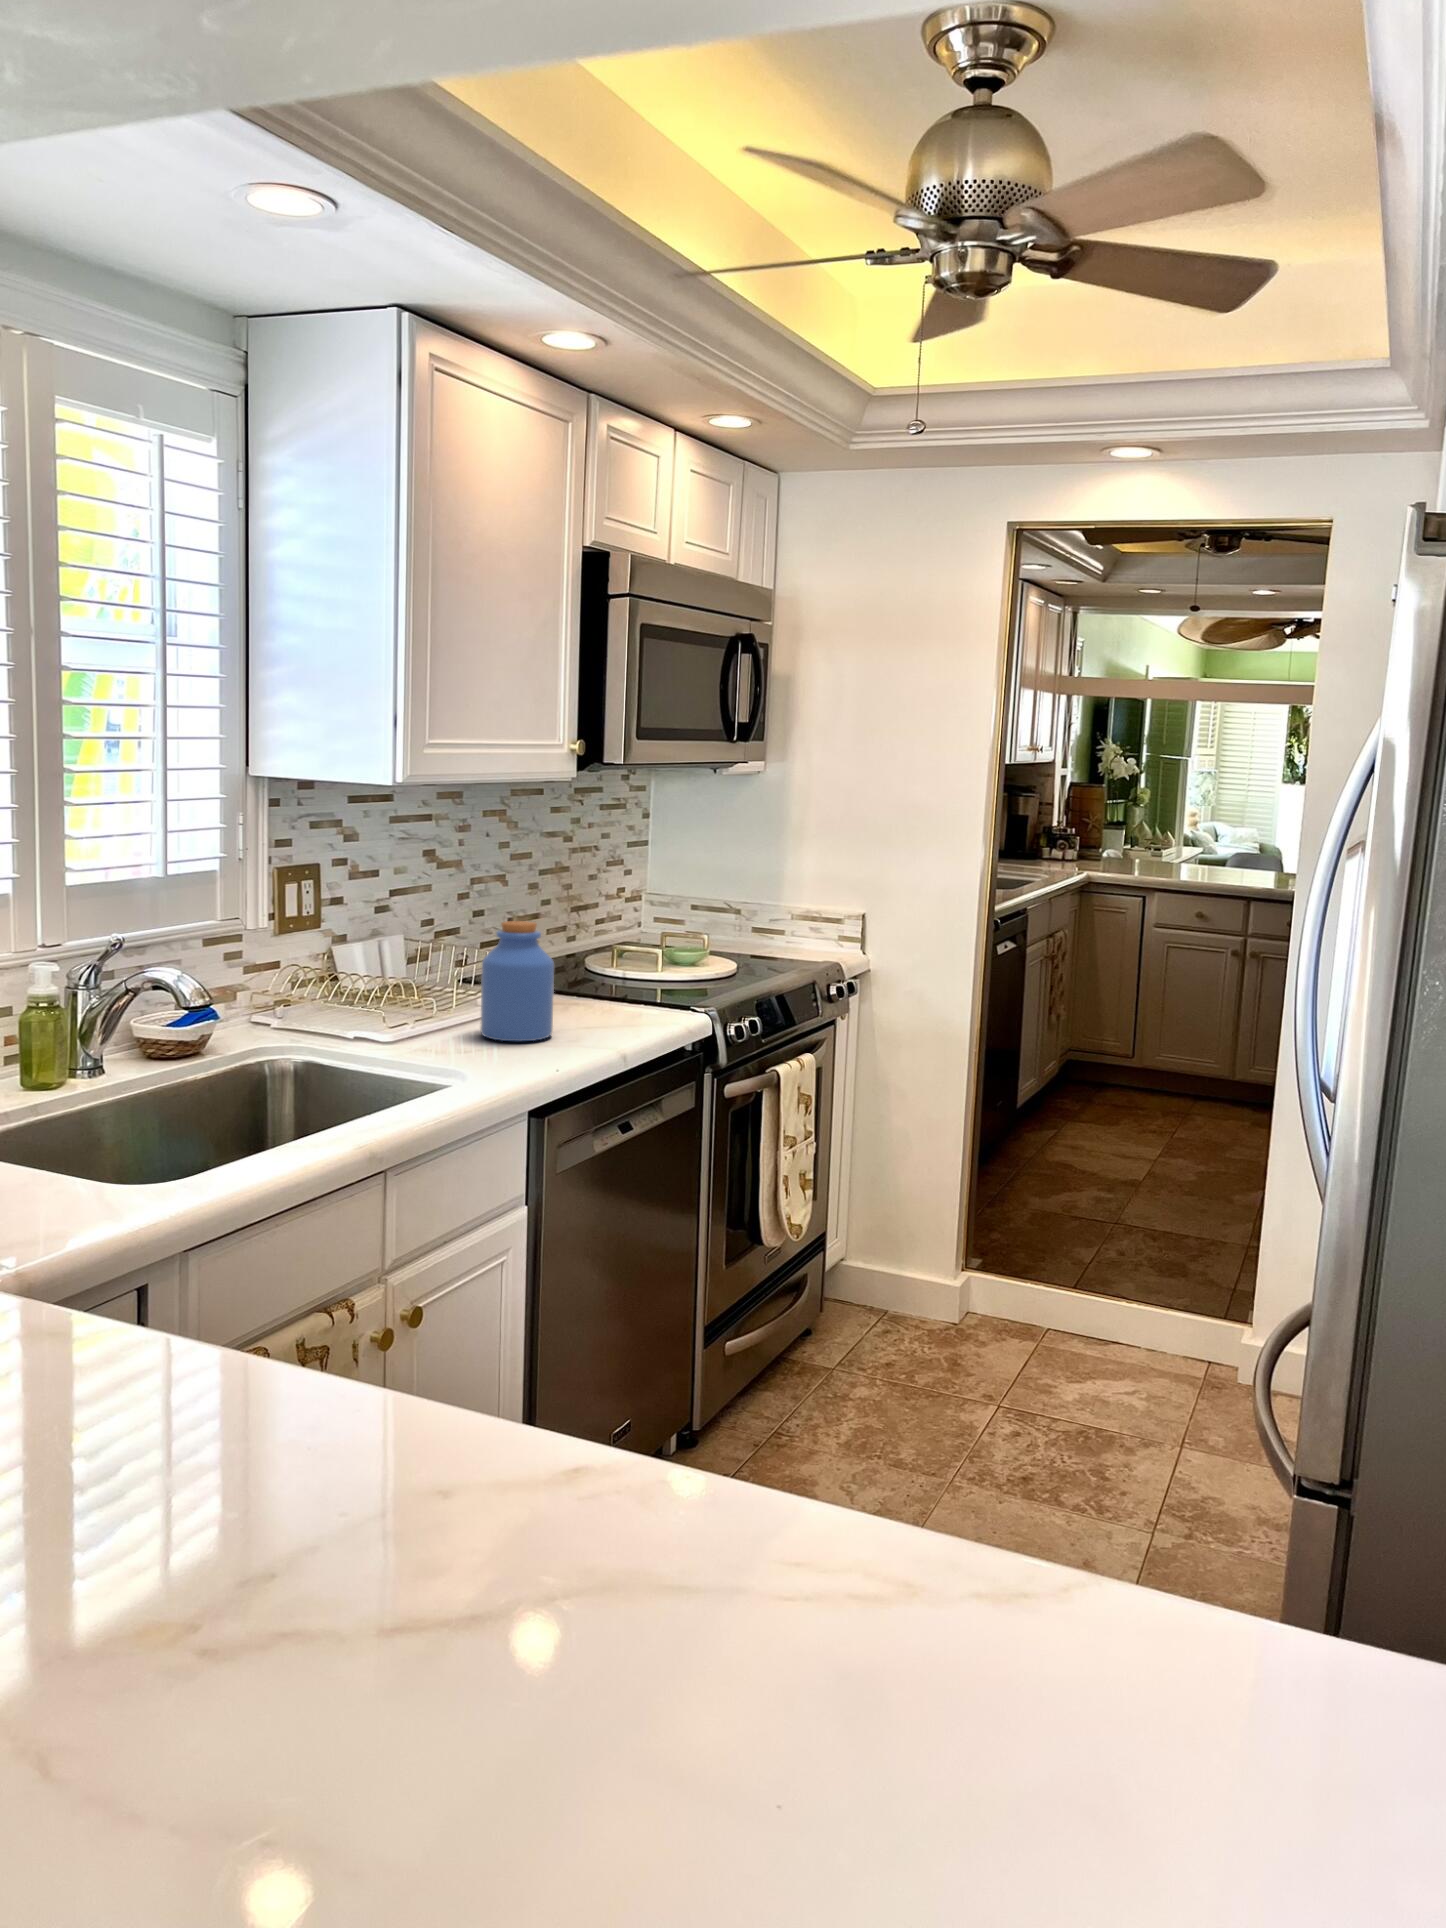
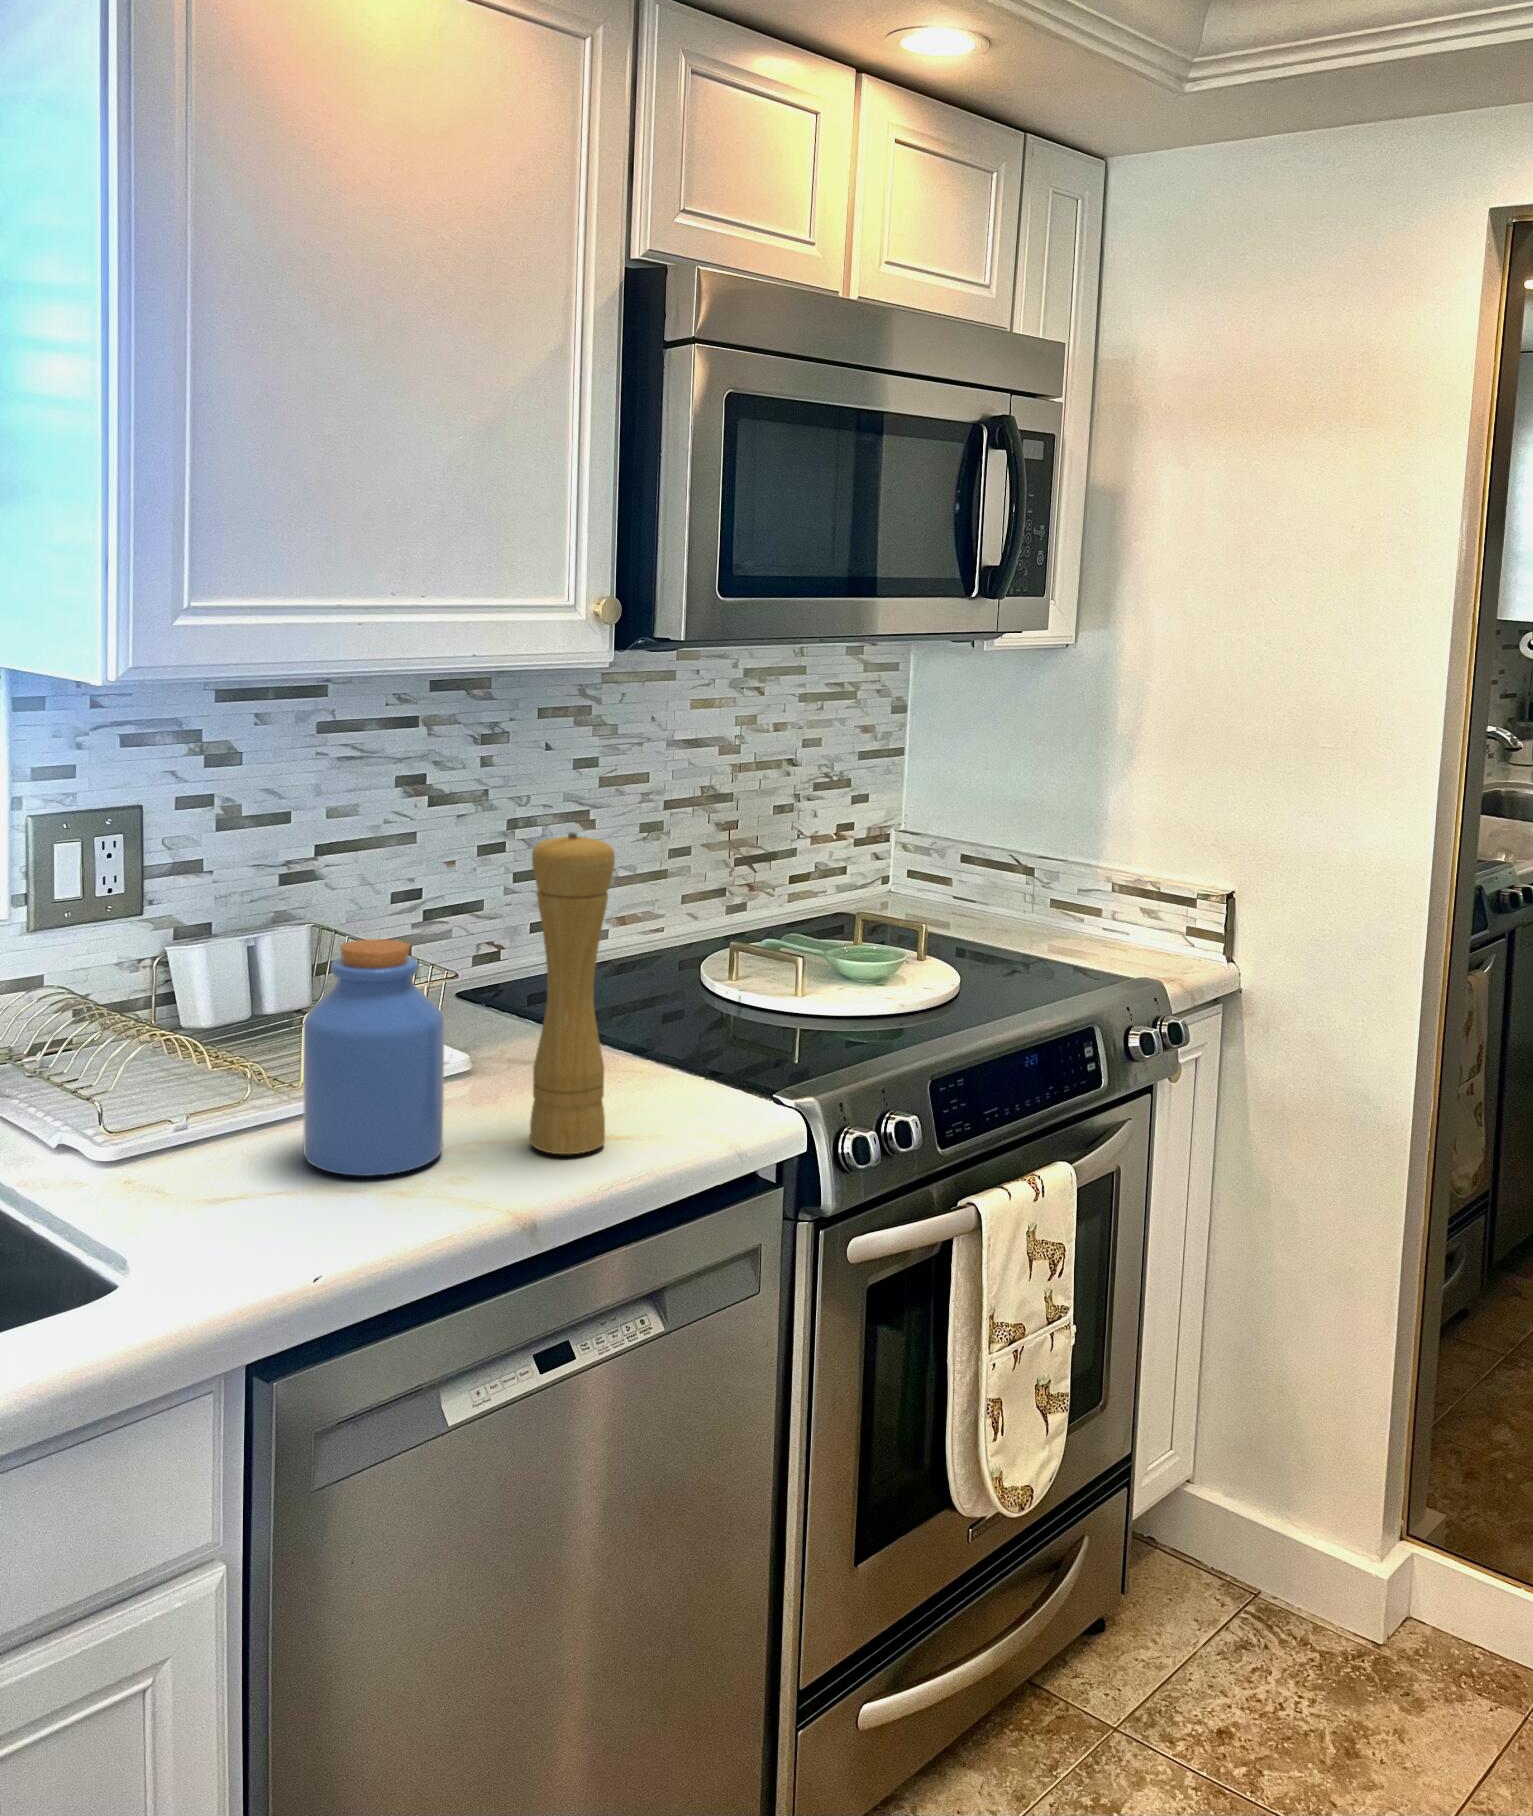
pepper mill: none [589,863,634,1031] -> present [530,832,615,1154]

